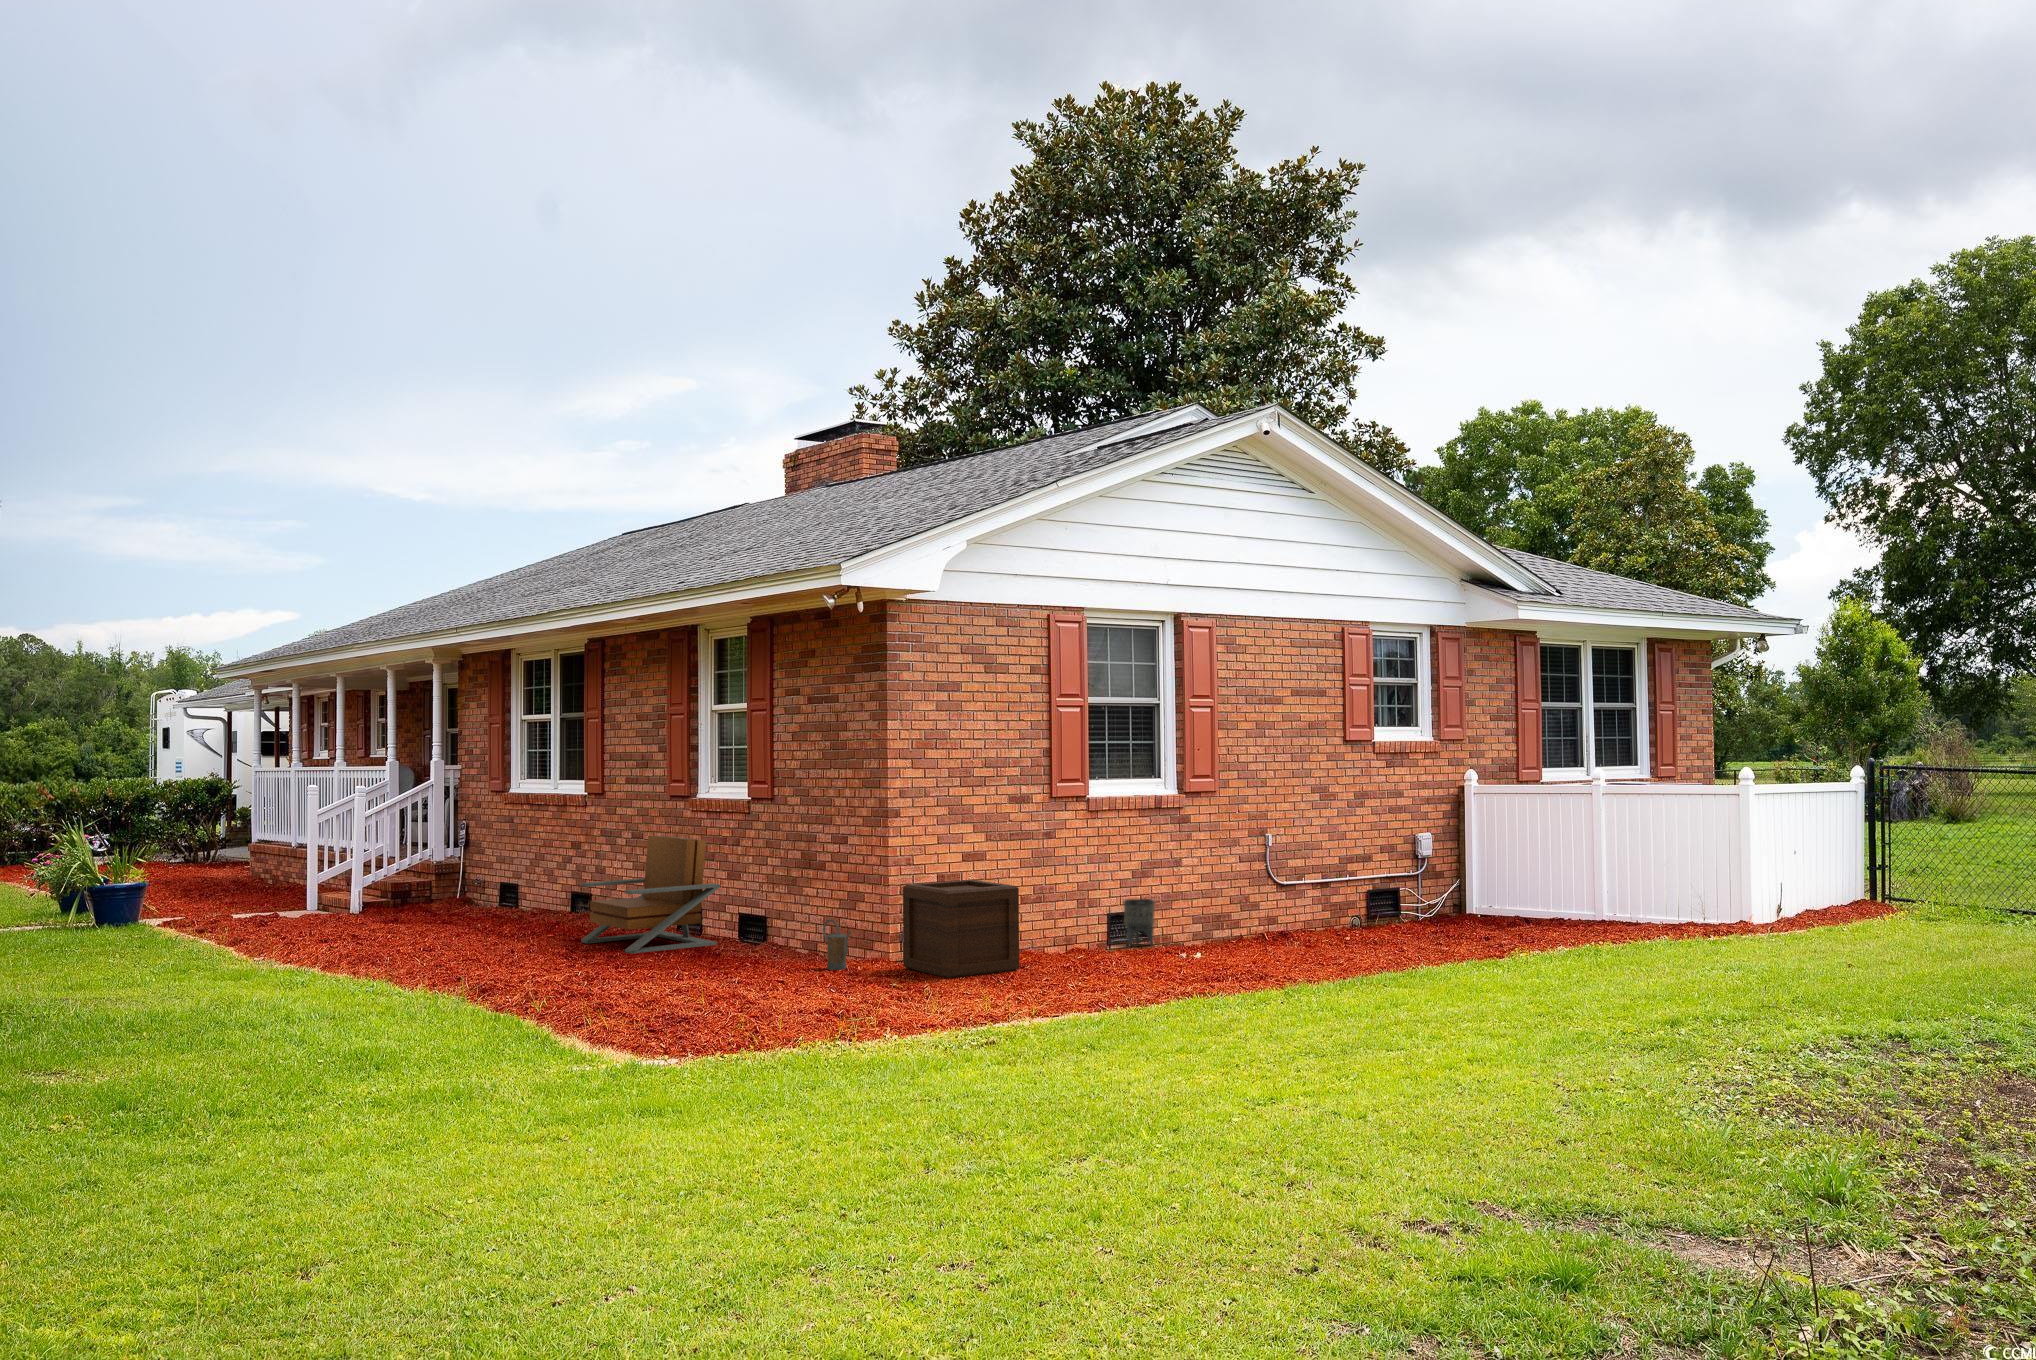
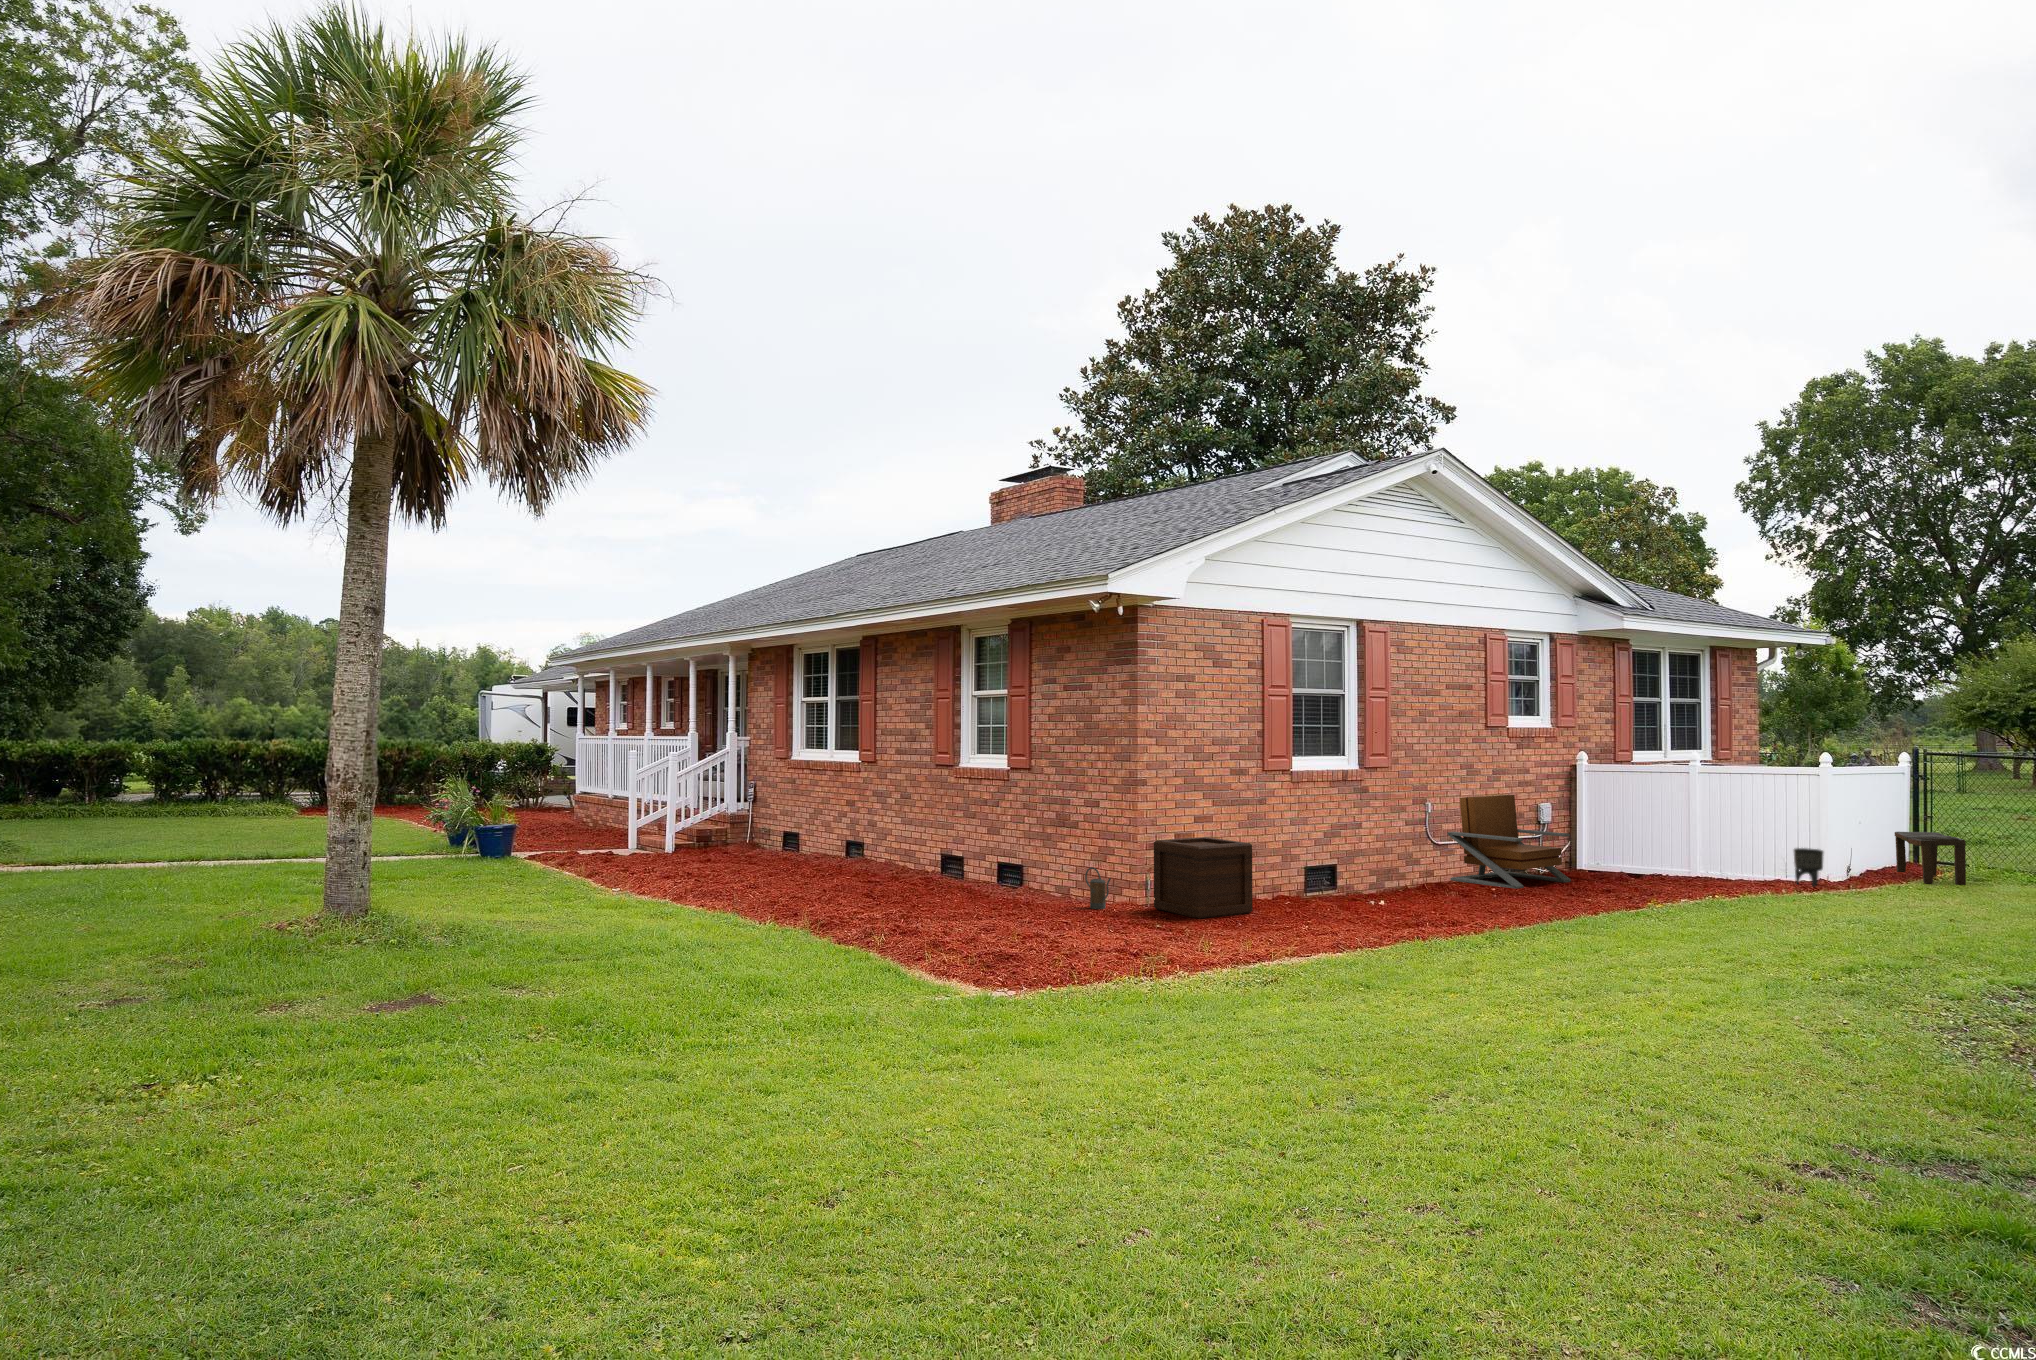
lounge chair: present [581,835,720,954] -> present [1447,795,1571,889]
bench: none [1827,859,1893,921] -> present [1895,832,1966,885]
planter: present [1123,899,1155,946] -> present [1794,848,1823,886]

